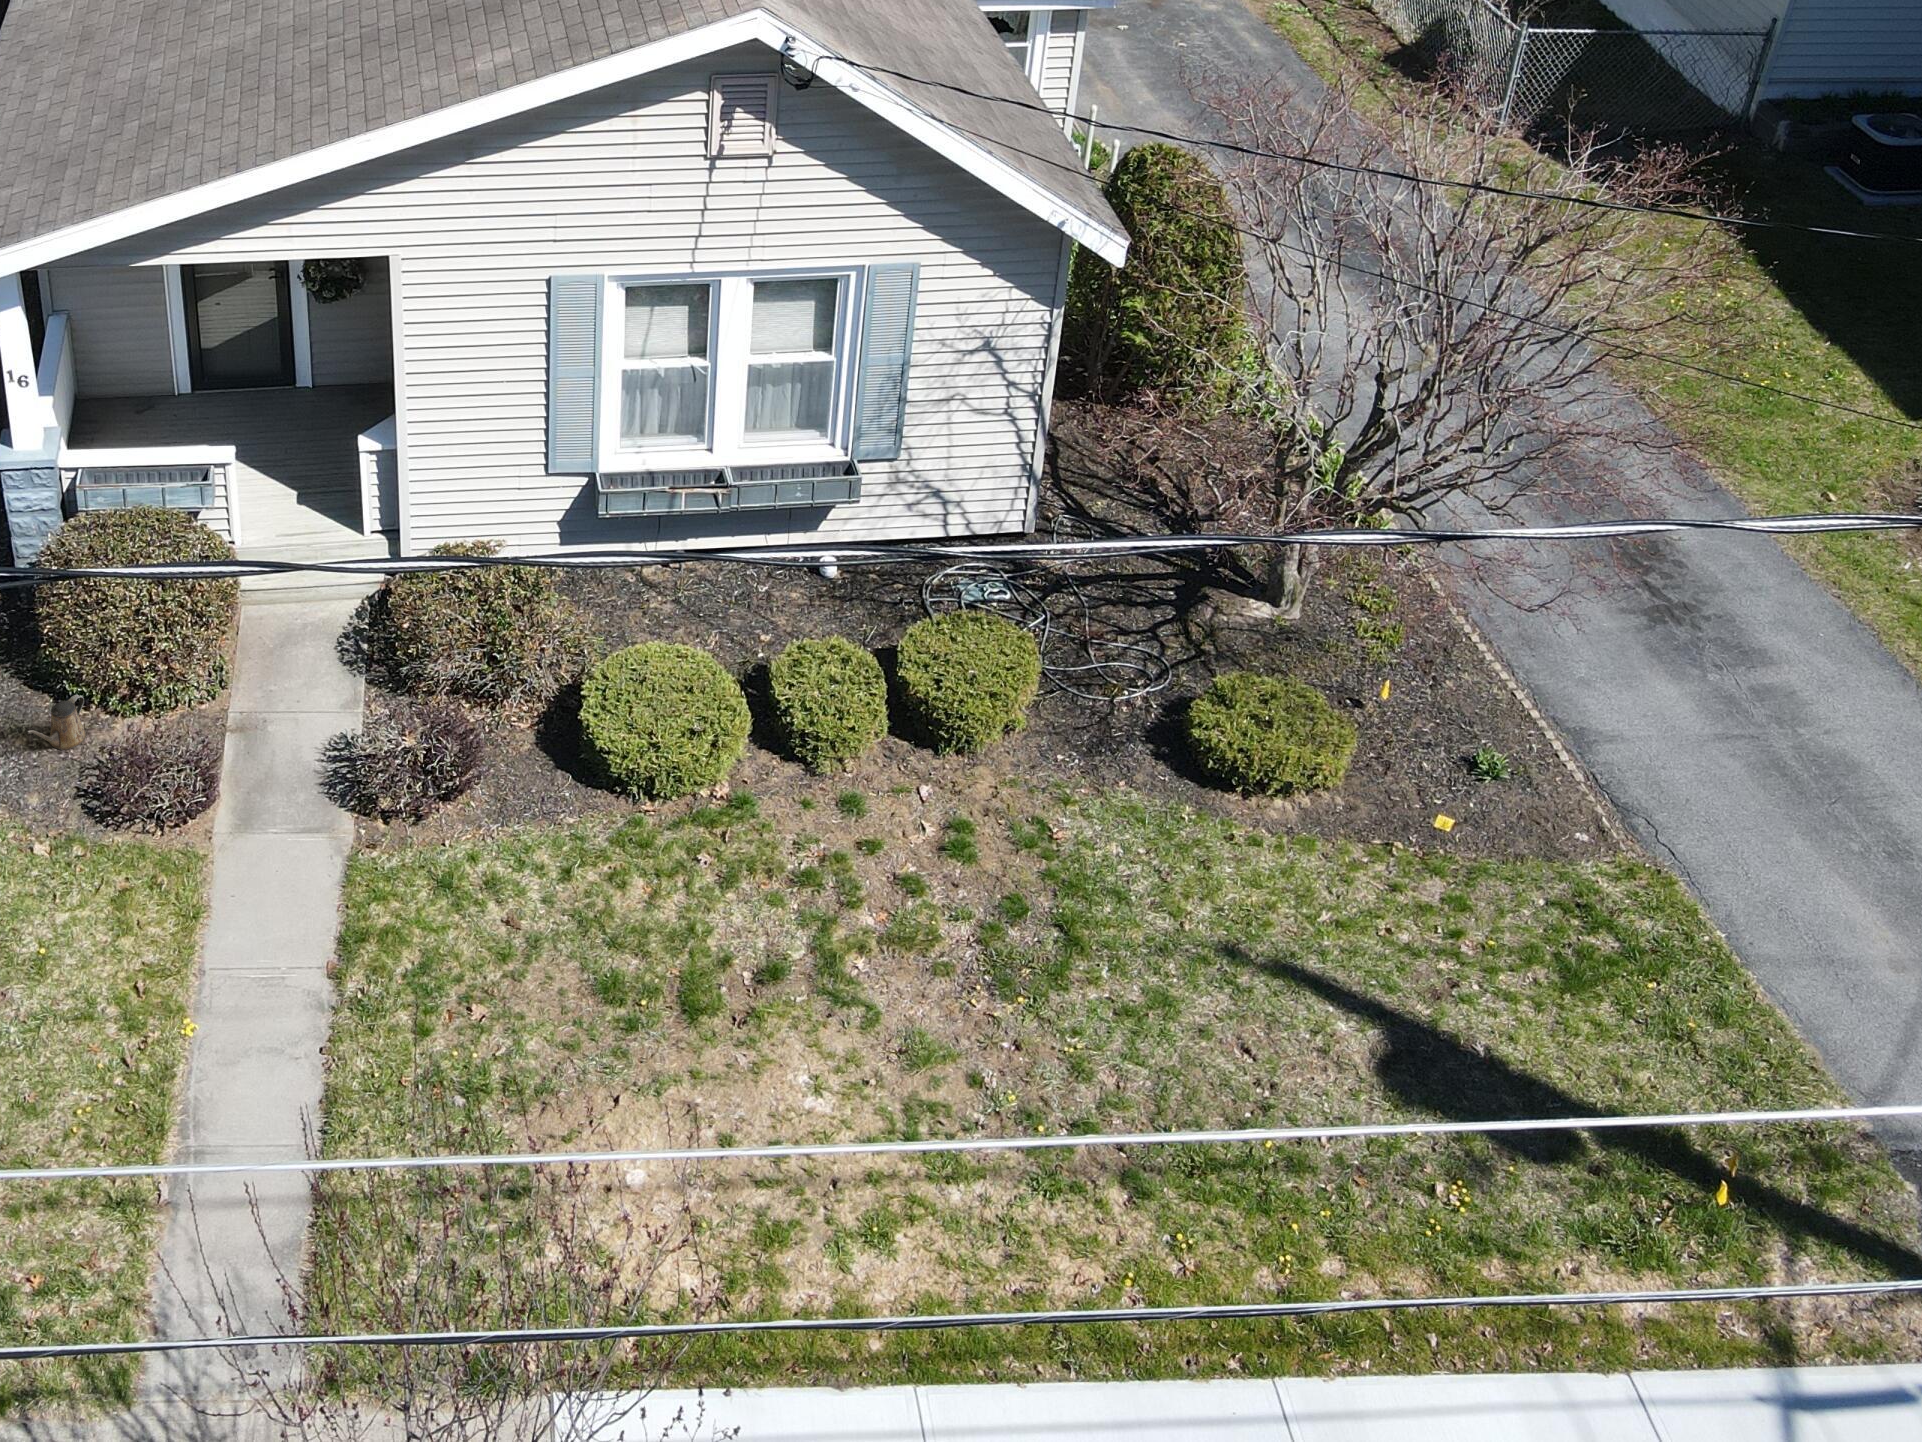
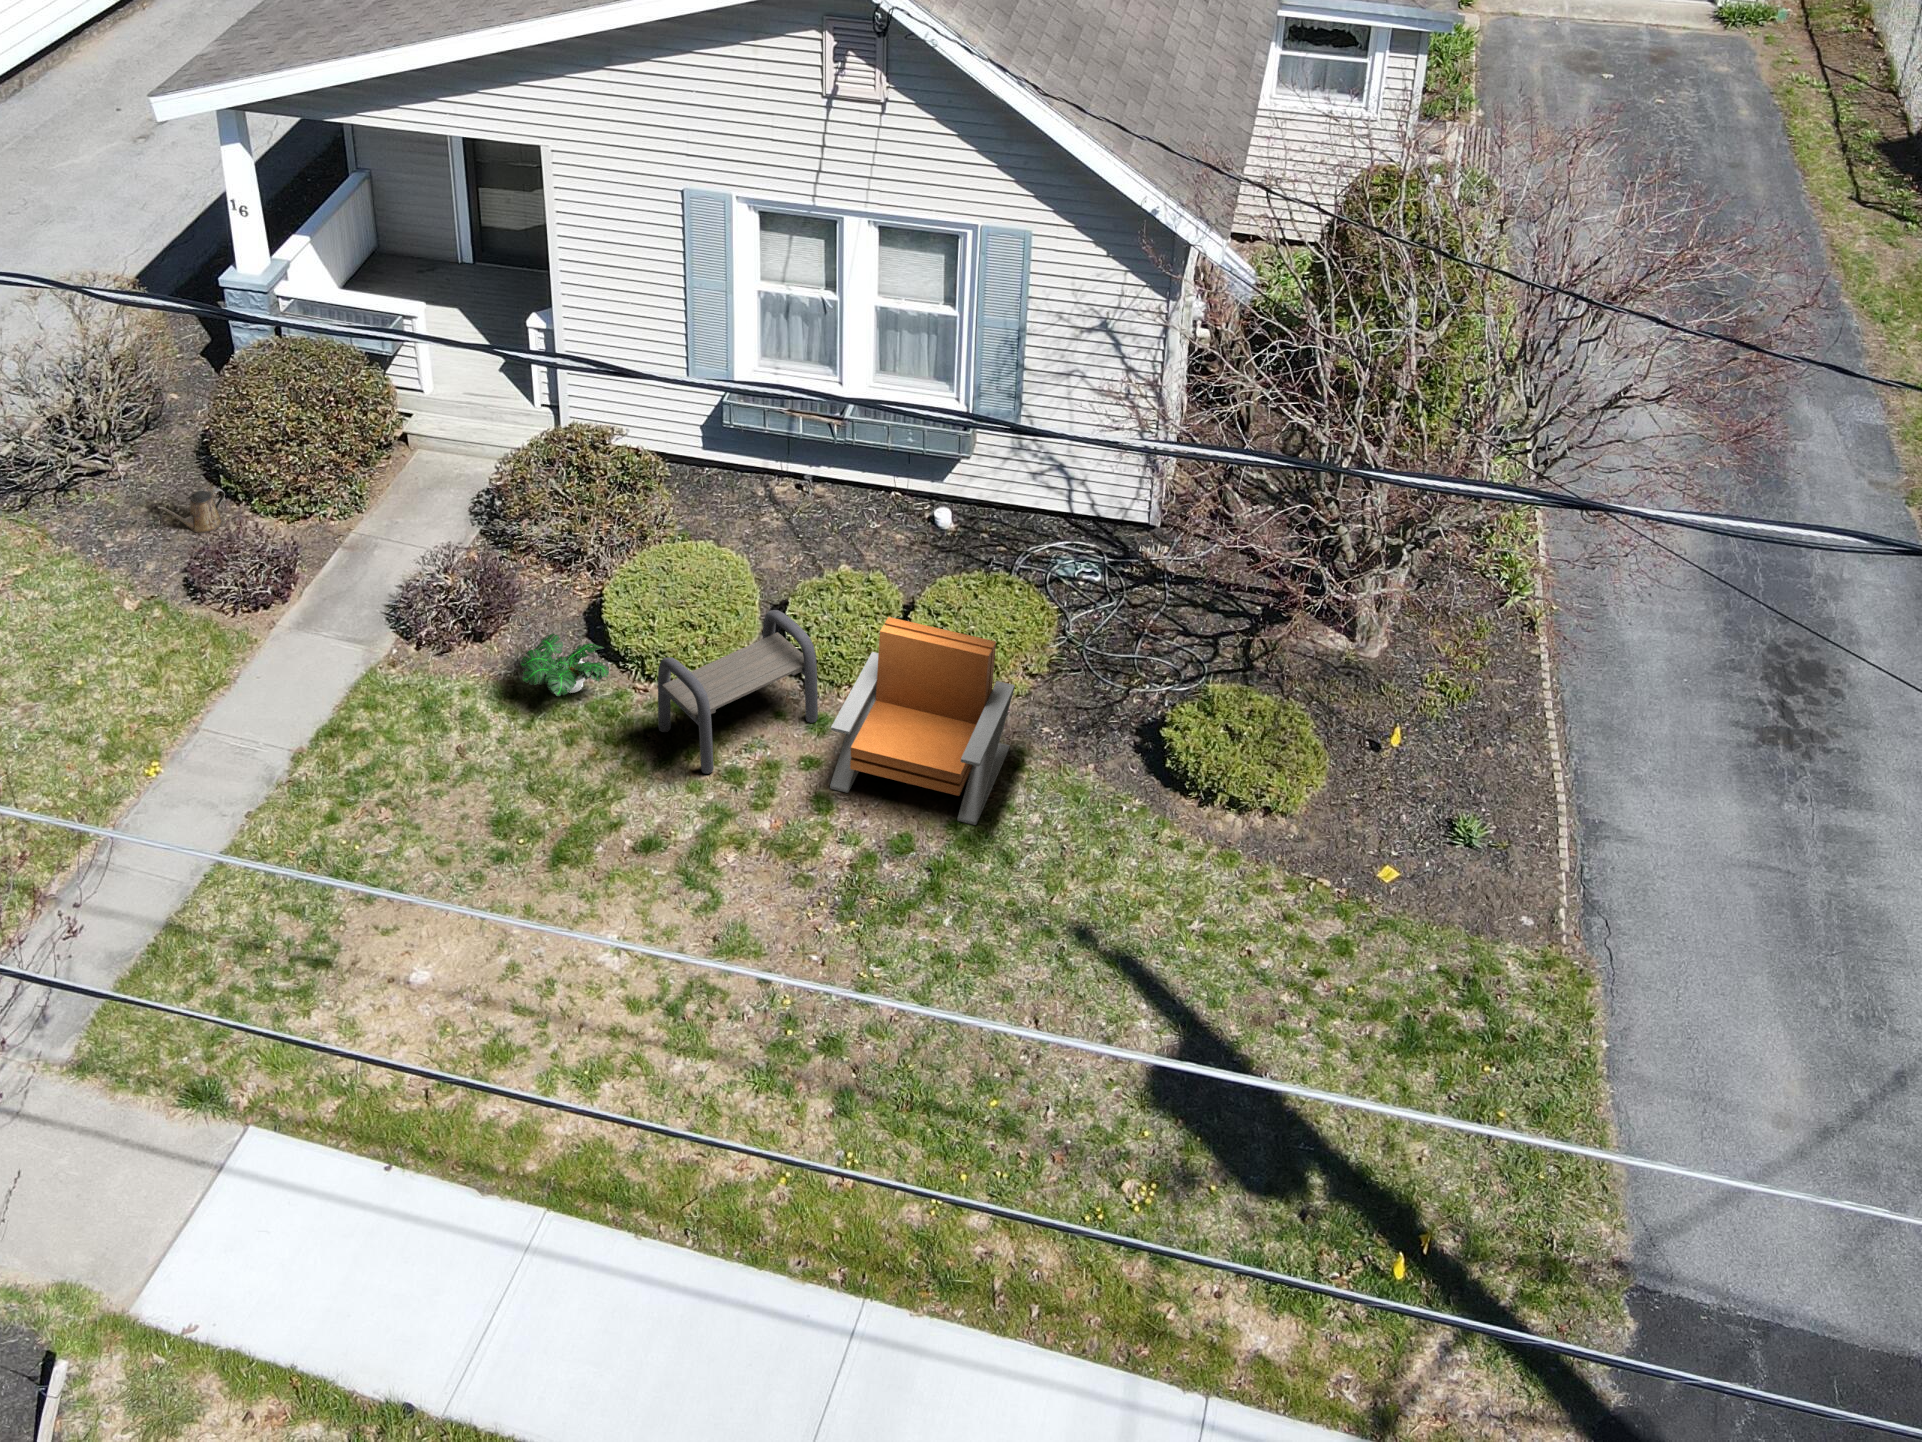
lounge chair: none [887,680,1072,870] -> present [830,617,1015,825]
bench: none [697,697,847,884] -> present [658,610,818,774]
potted plant: none [531,773,630,839] -> present [520,633,609,696]

